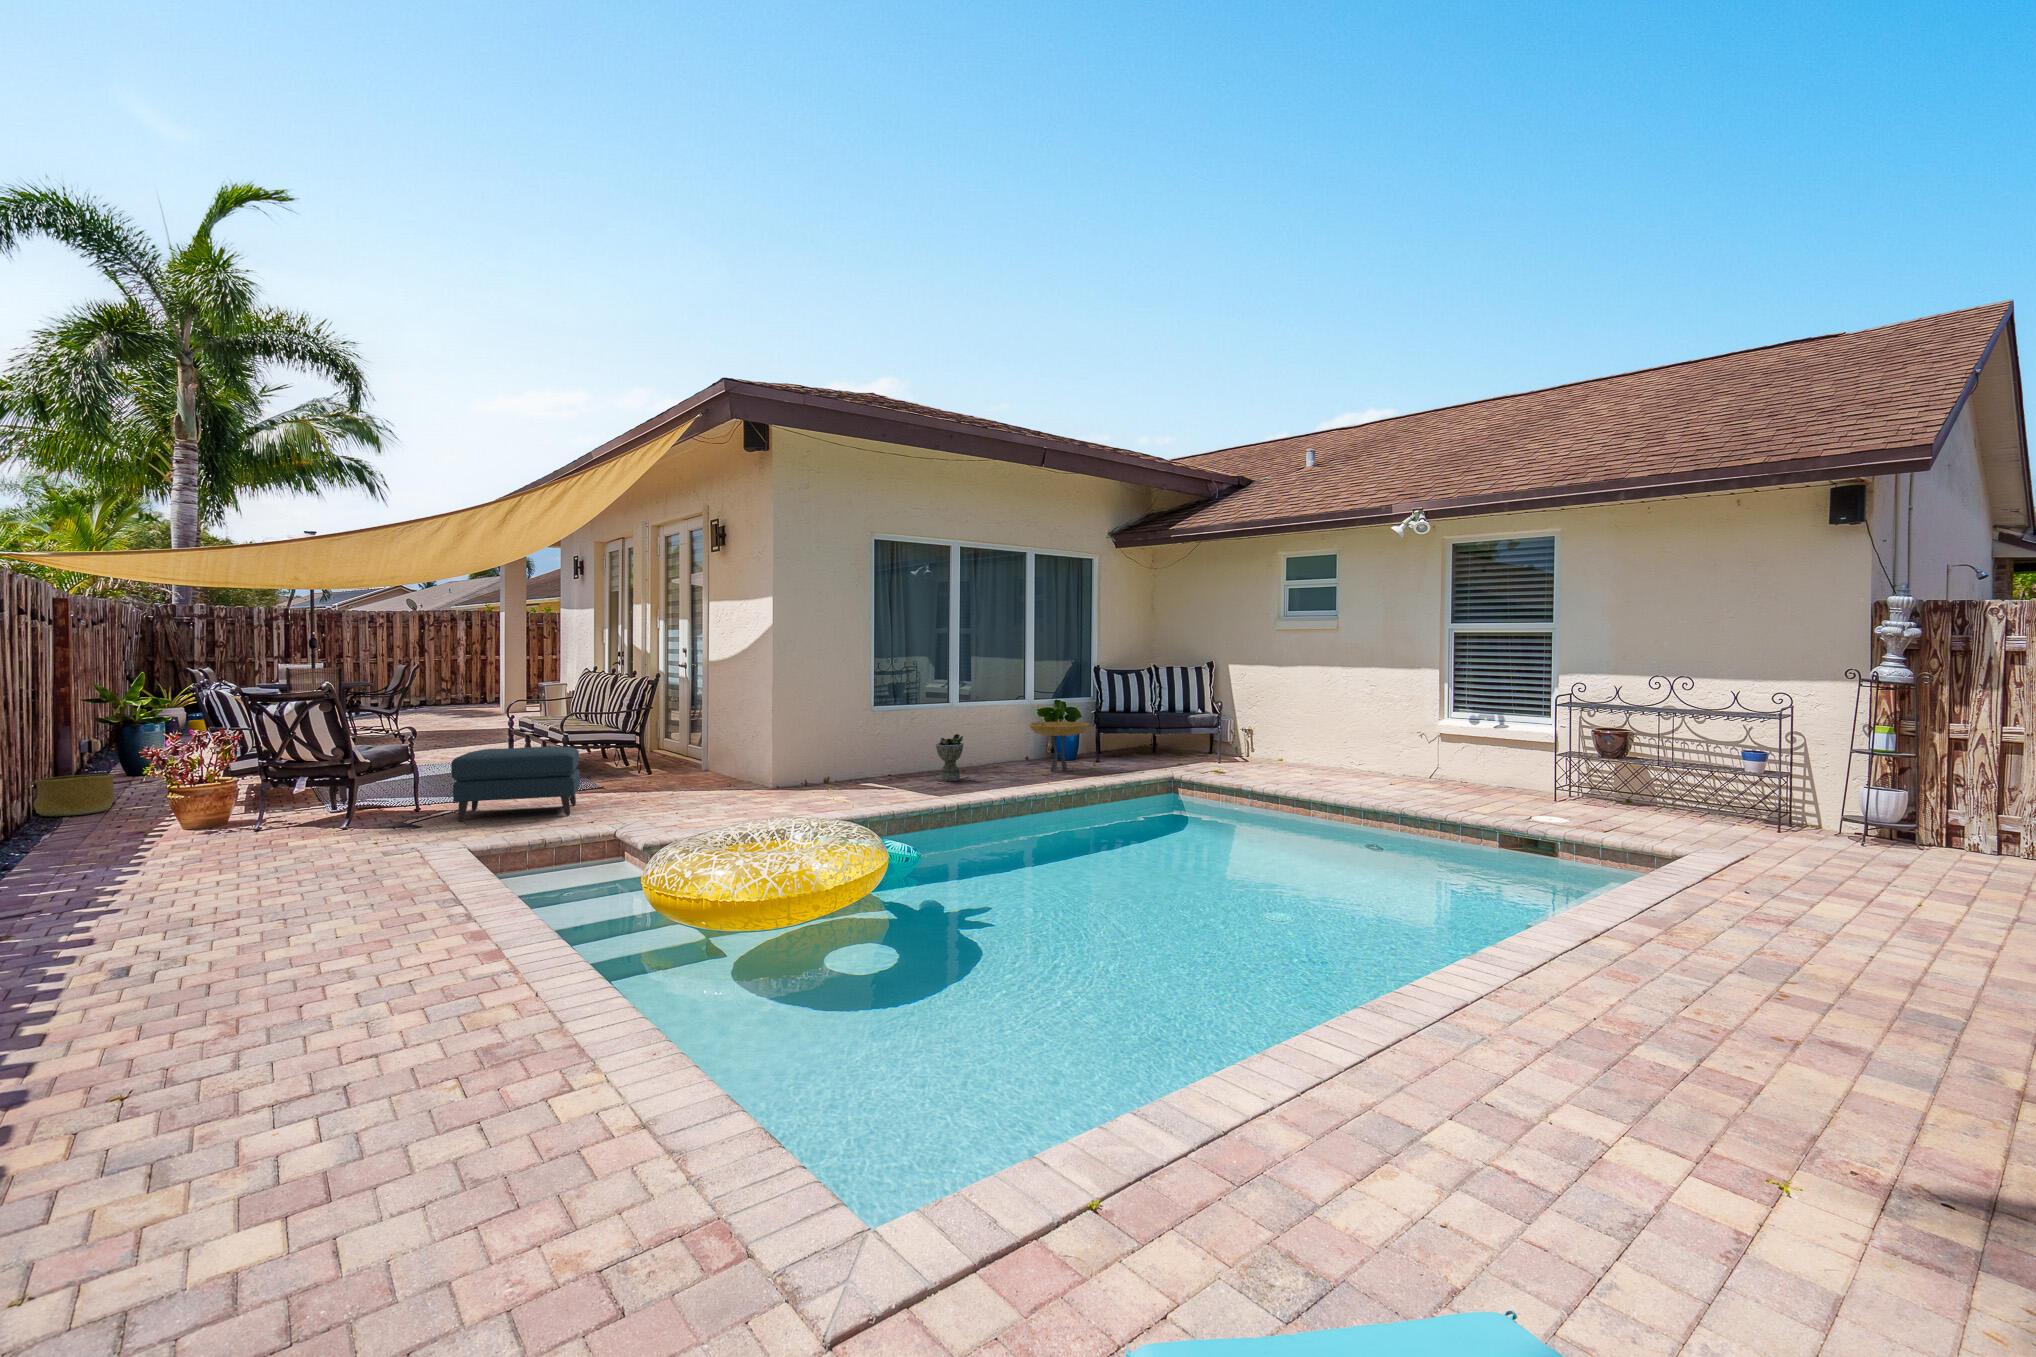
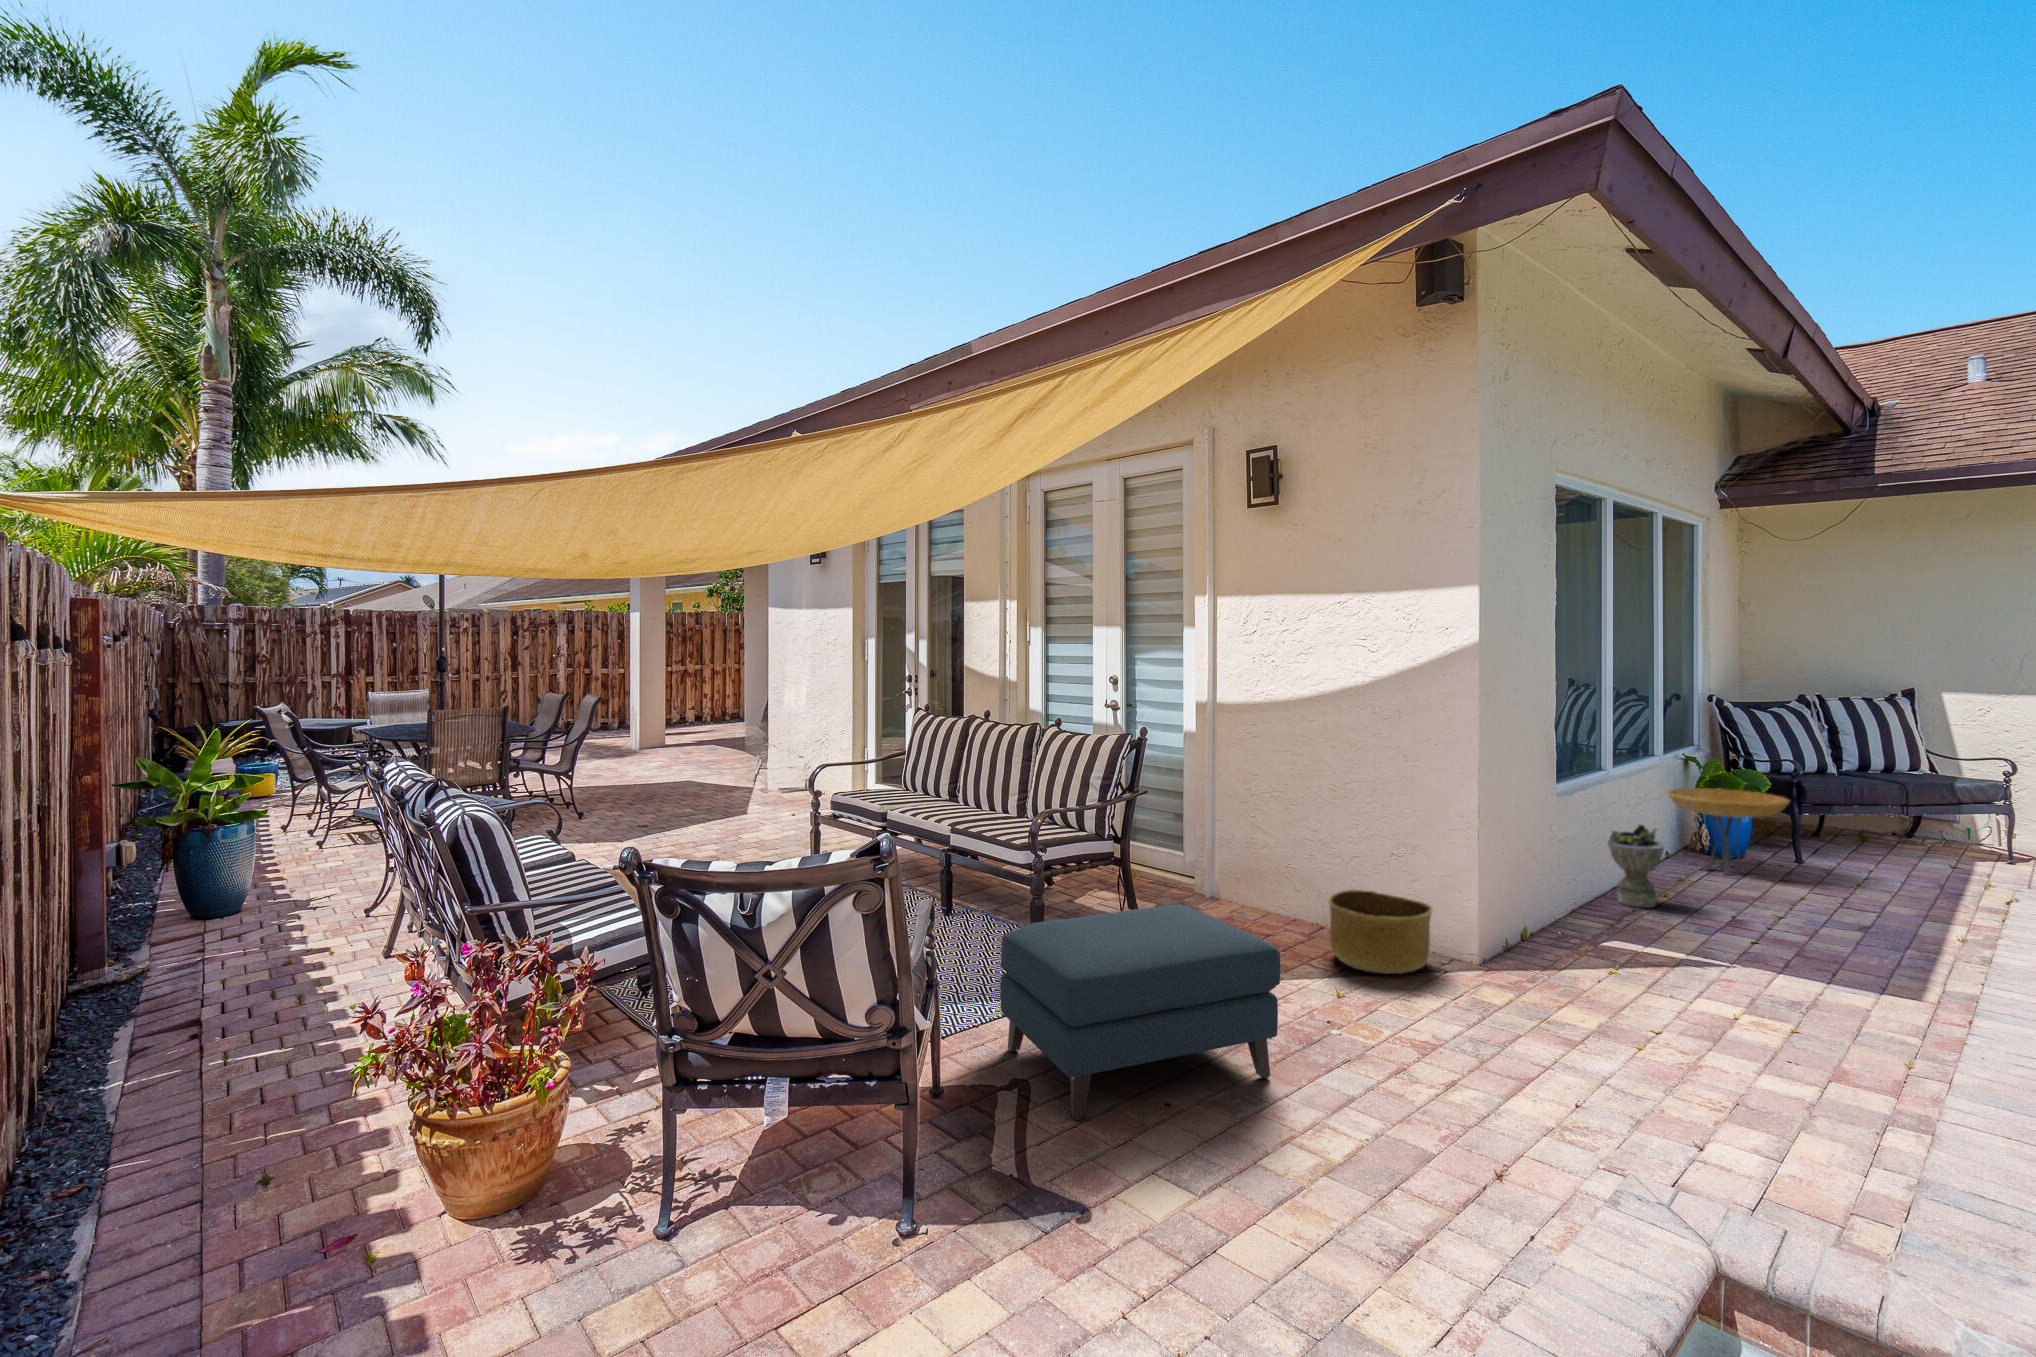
basket: present [34,774,115,816] -> present [1328,890,1433,974]

